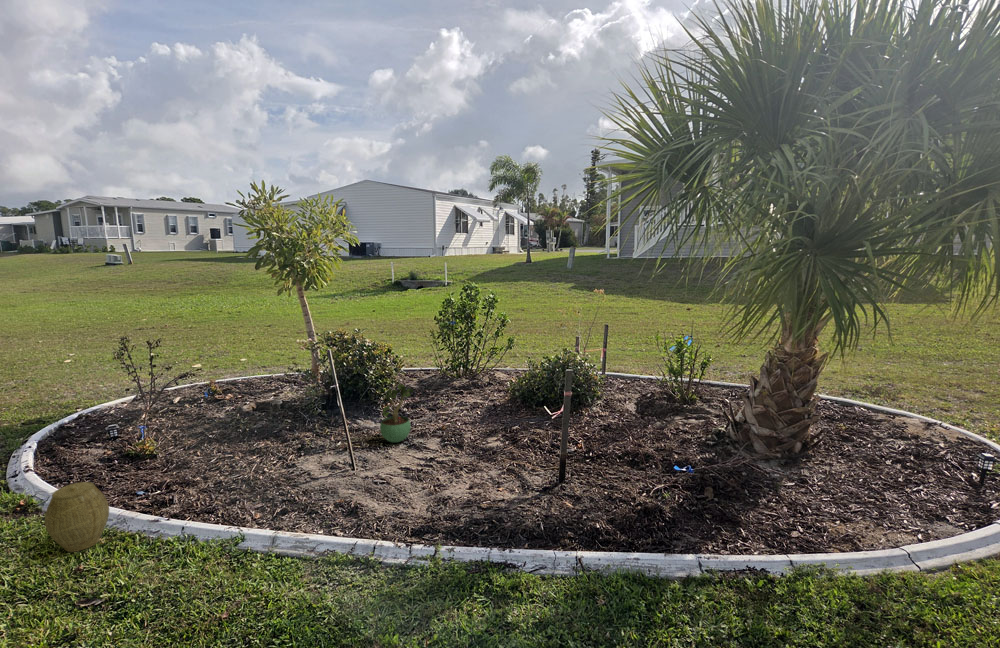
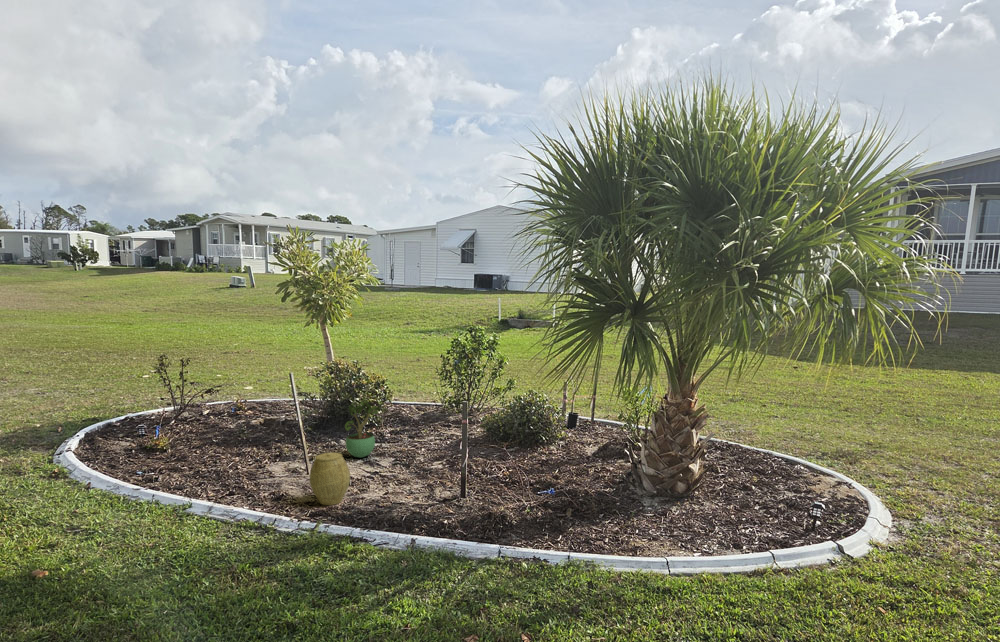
woven basket: present [45,482,109,552] -> present [309,453,350,505]

